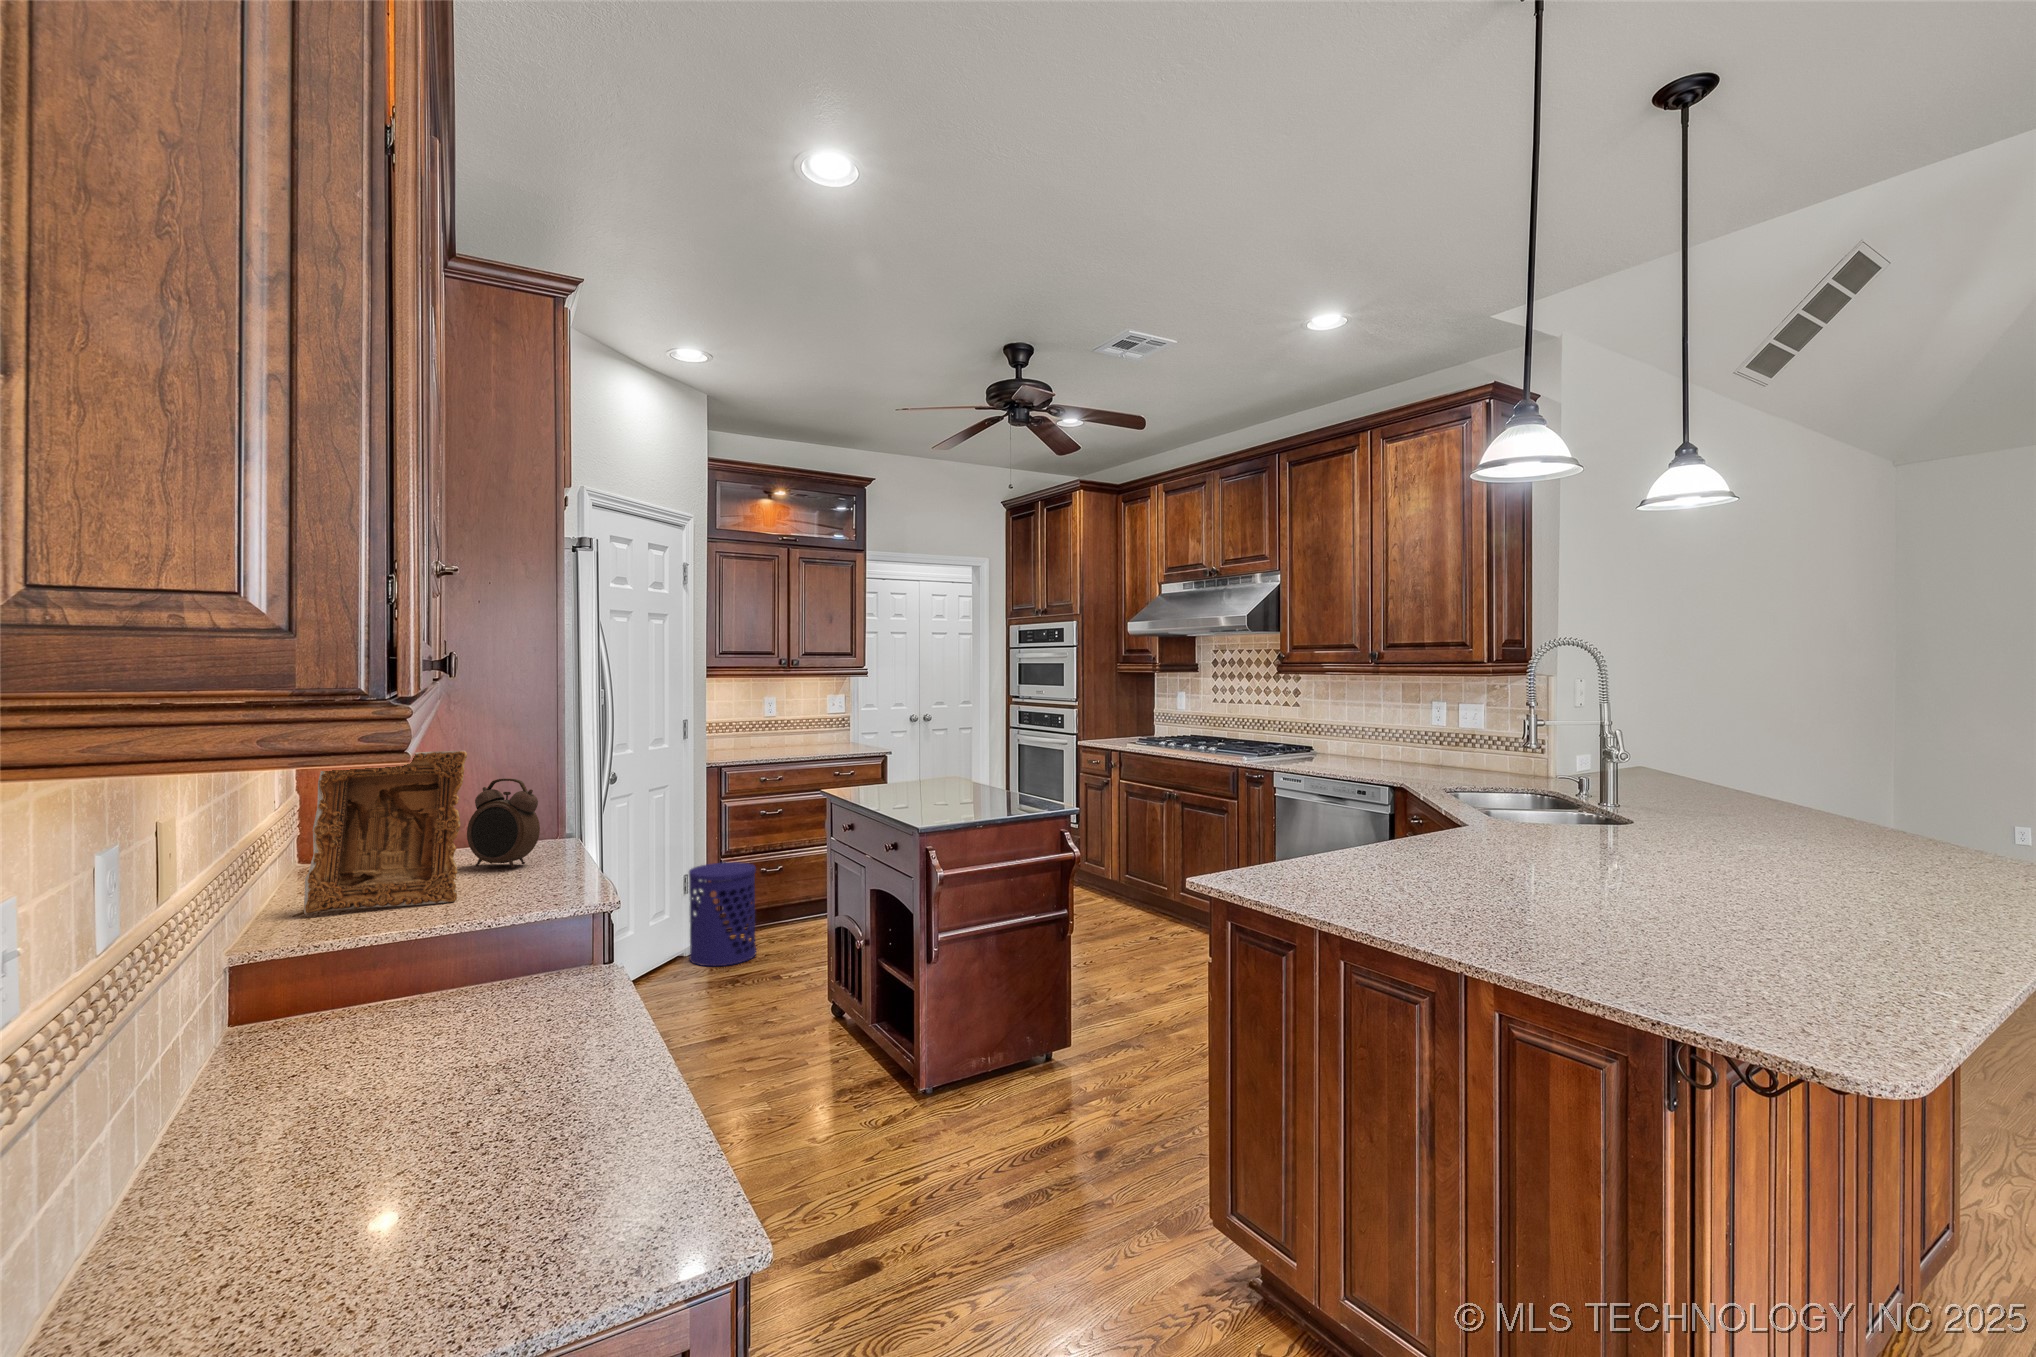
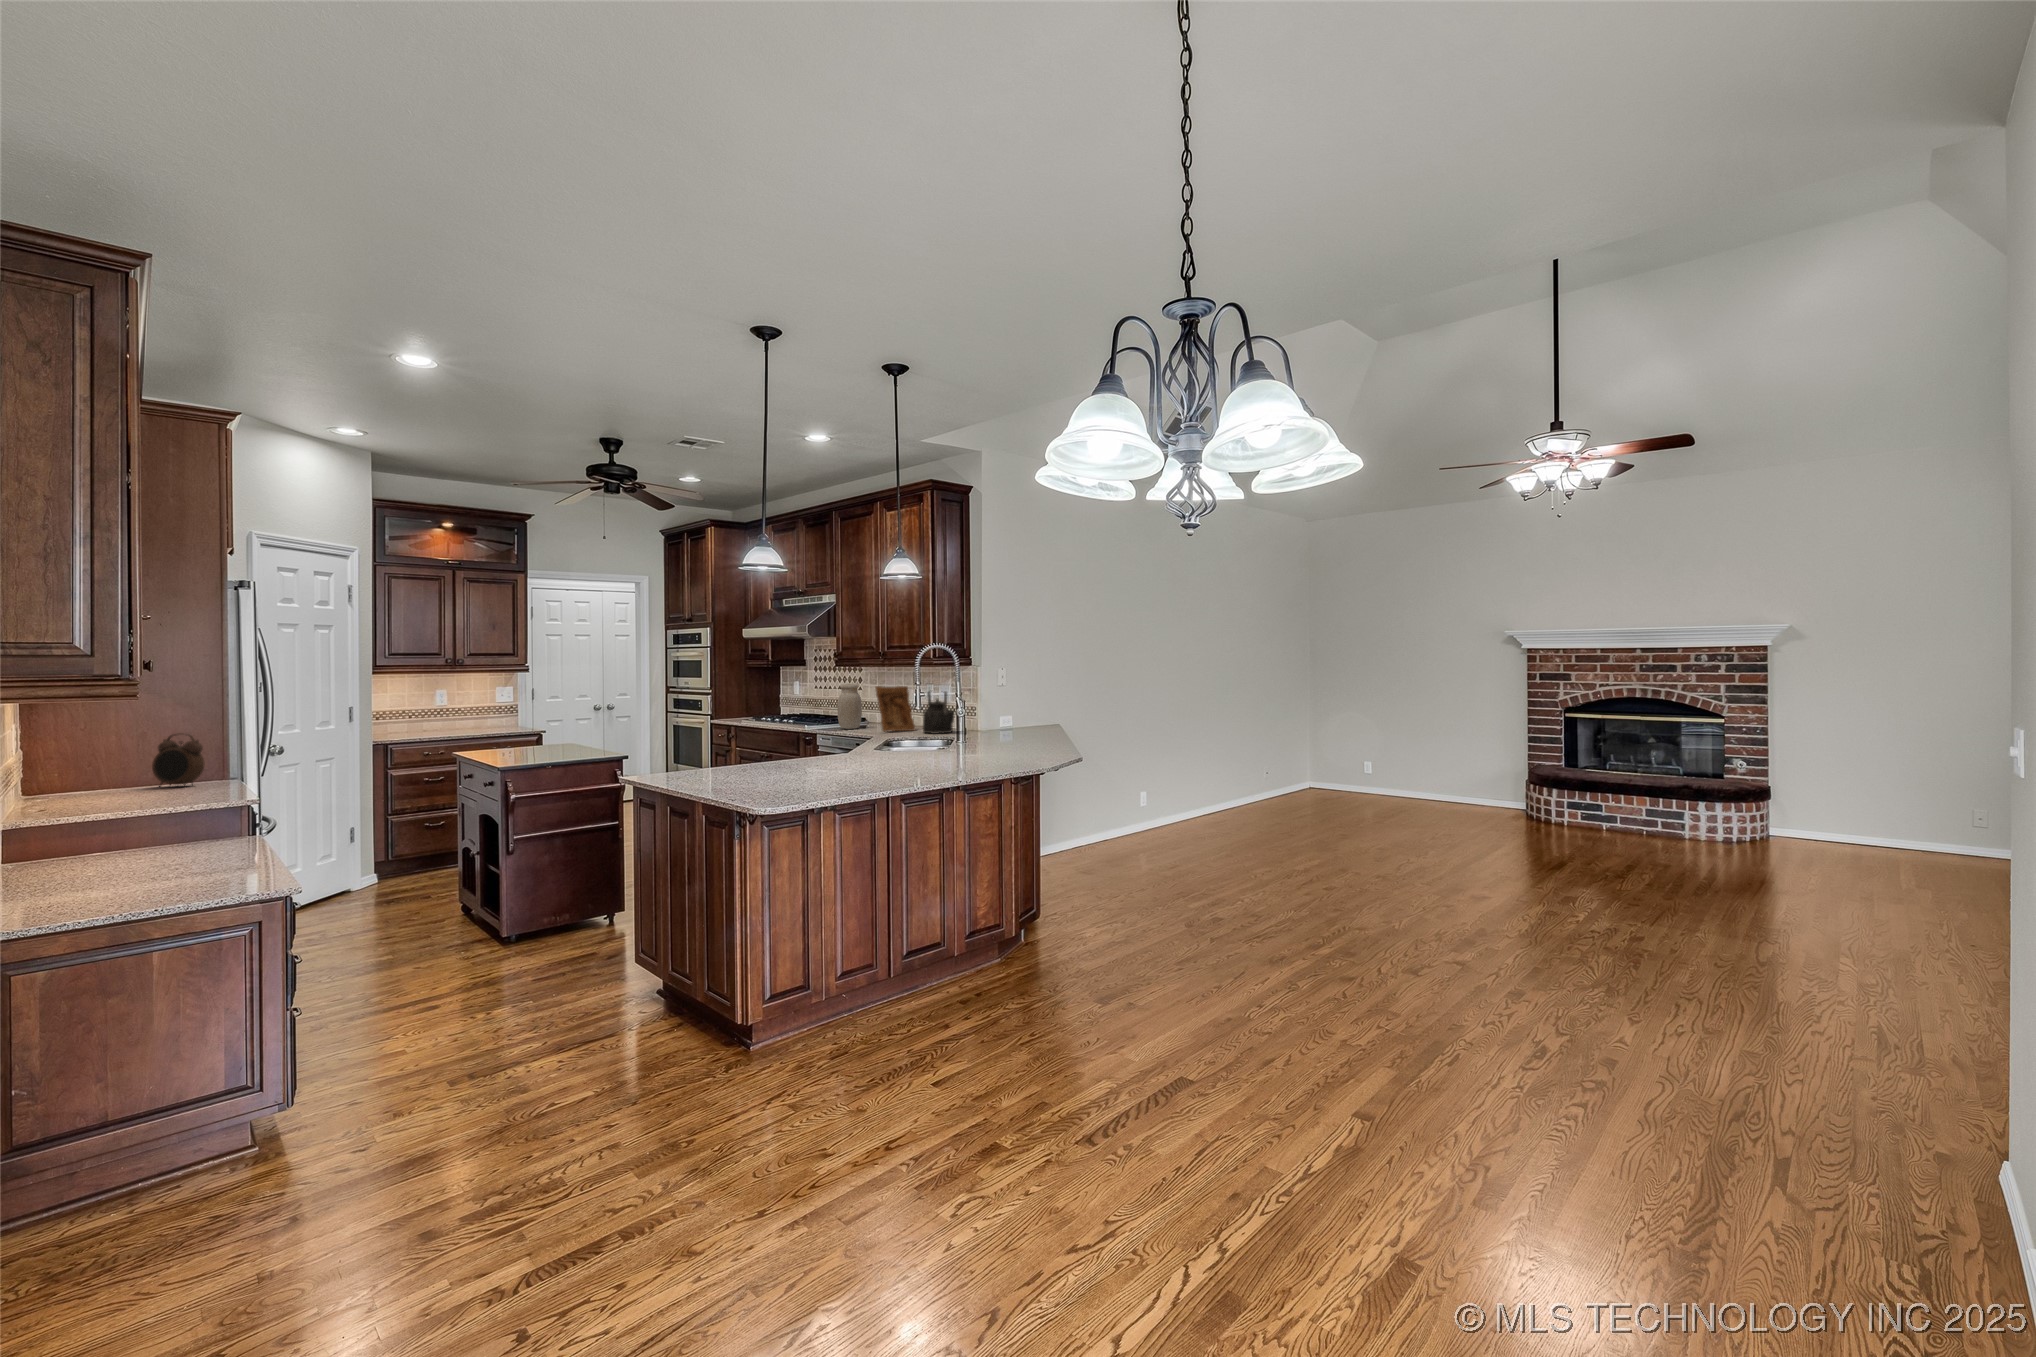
jar: none [1297,698,1333,763] -> present [838,684,862,729]
kettle: none [1454,711,1525,778] -> present [923,691,954,734]
picture frame: present [304,751,467,914] -> present [875,686,915,732]
waste bin: present [689,862,756,966] -> none [355,817,416,894]

